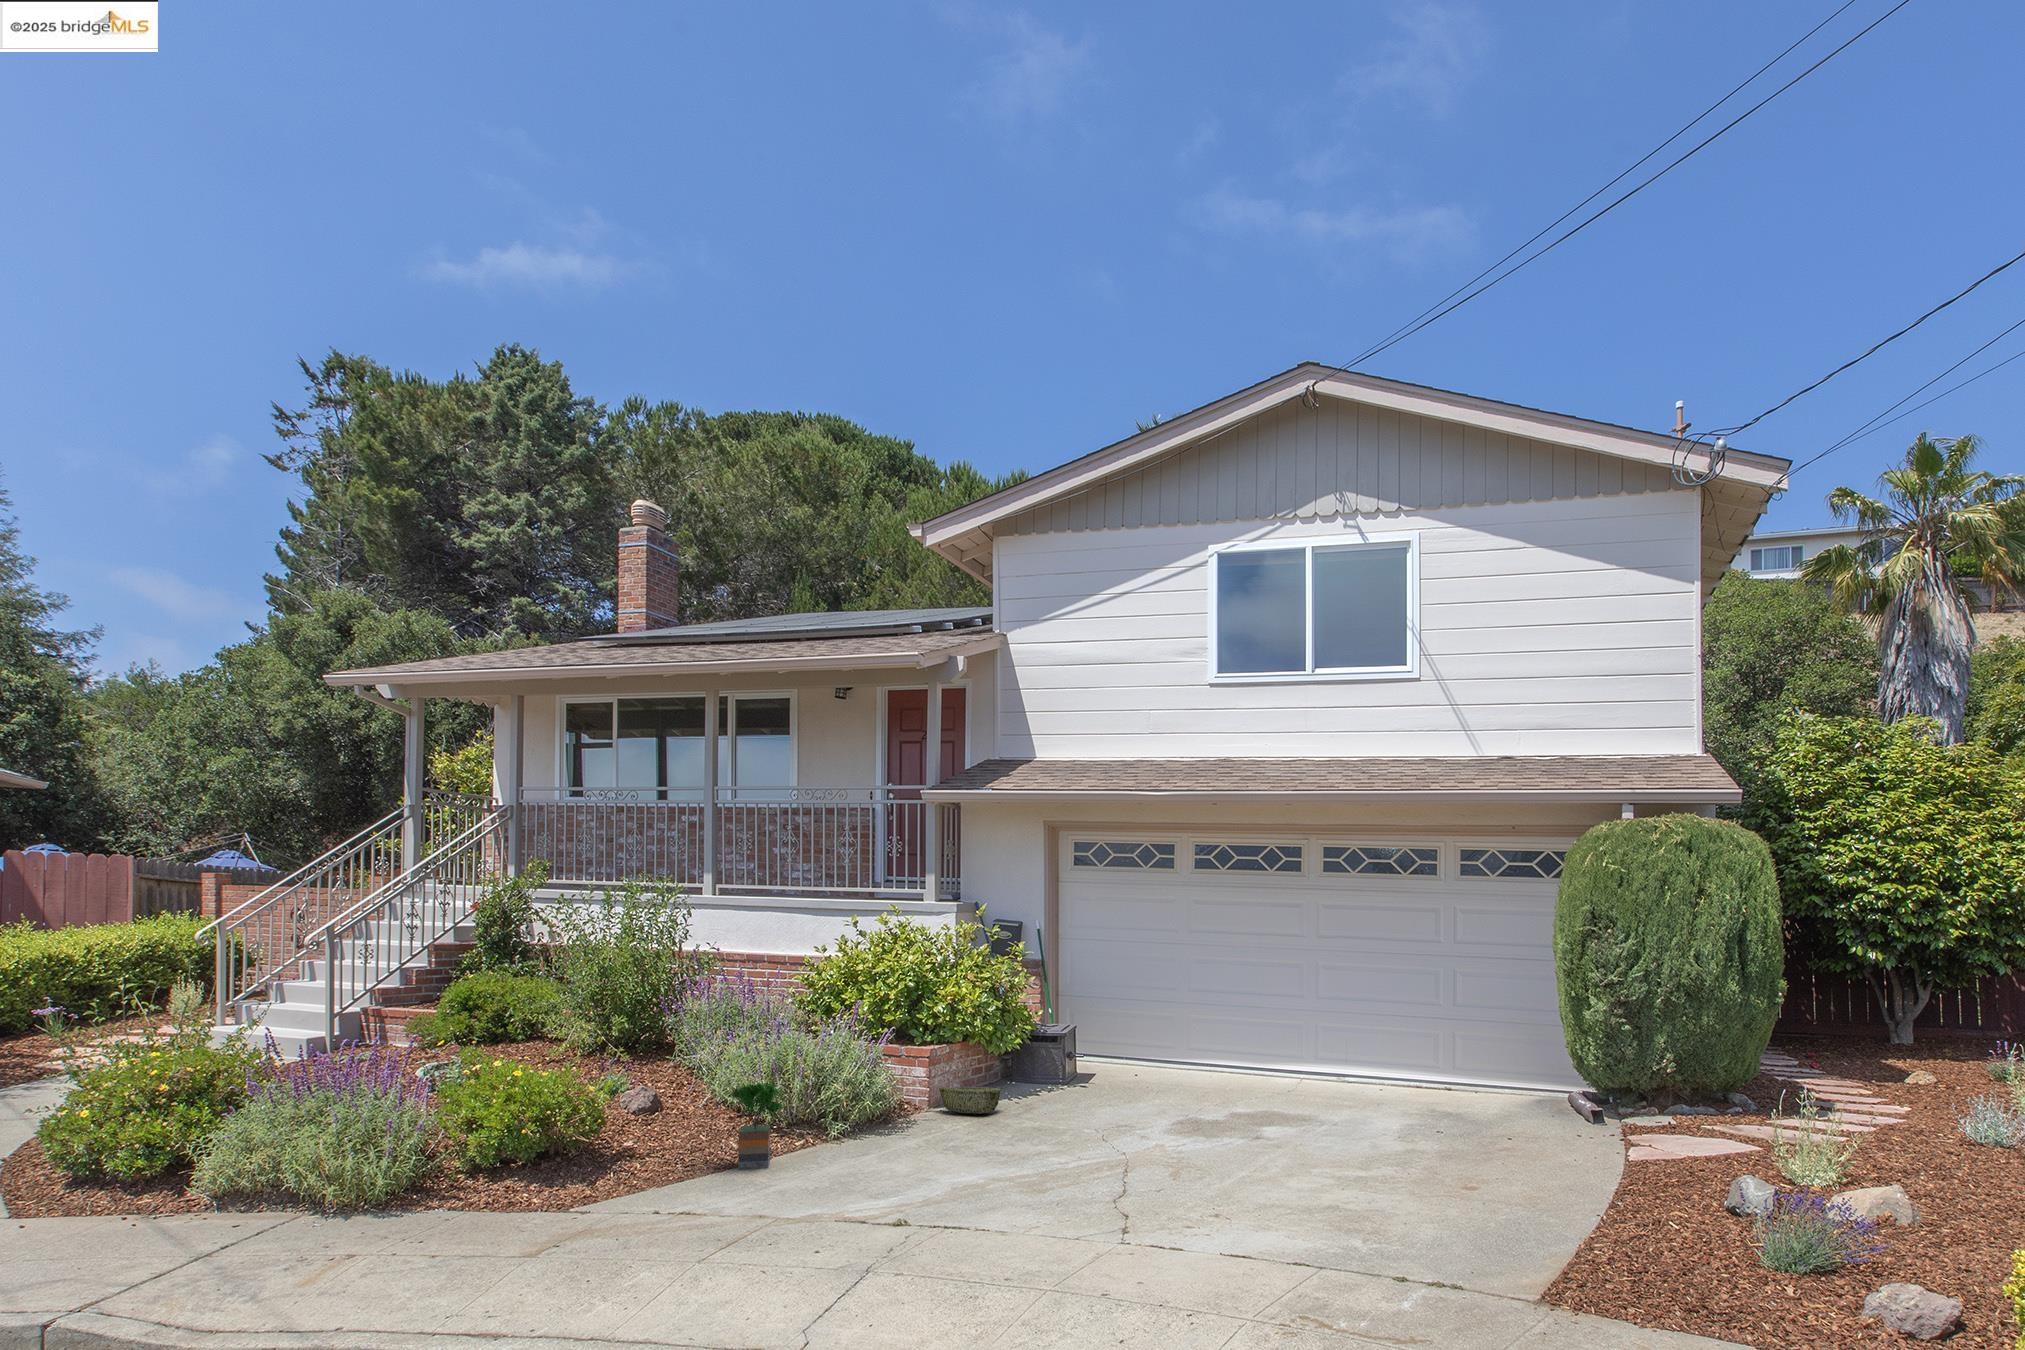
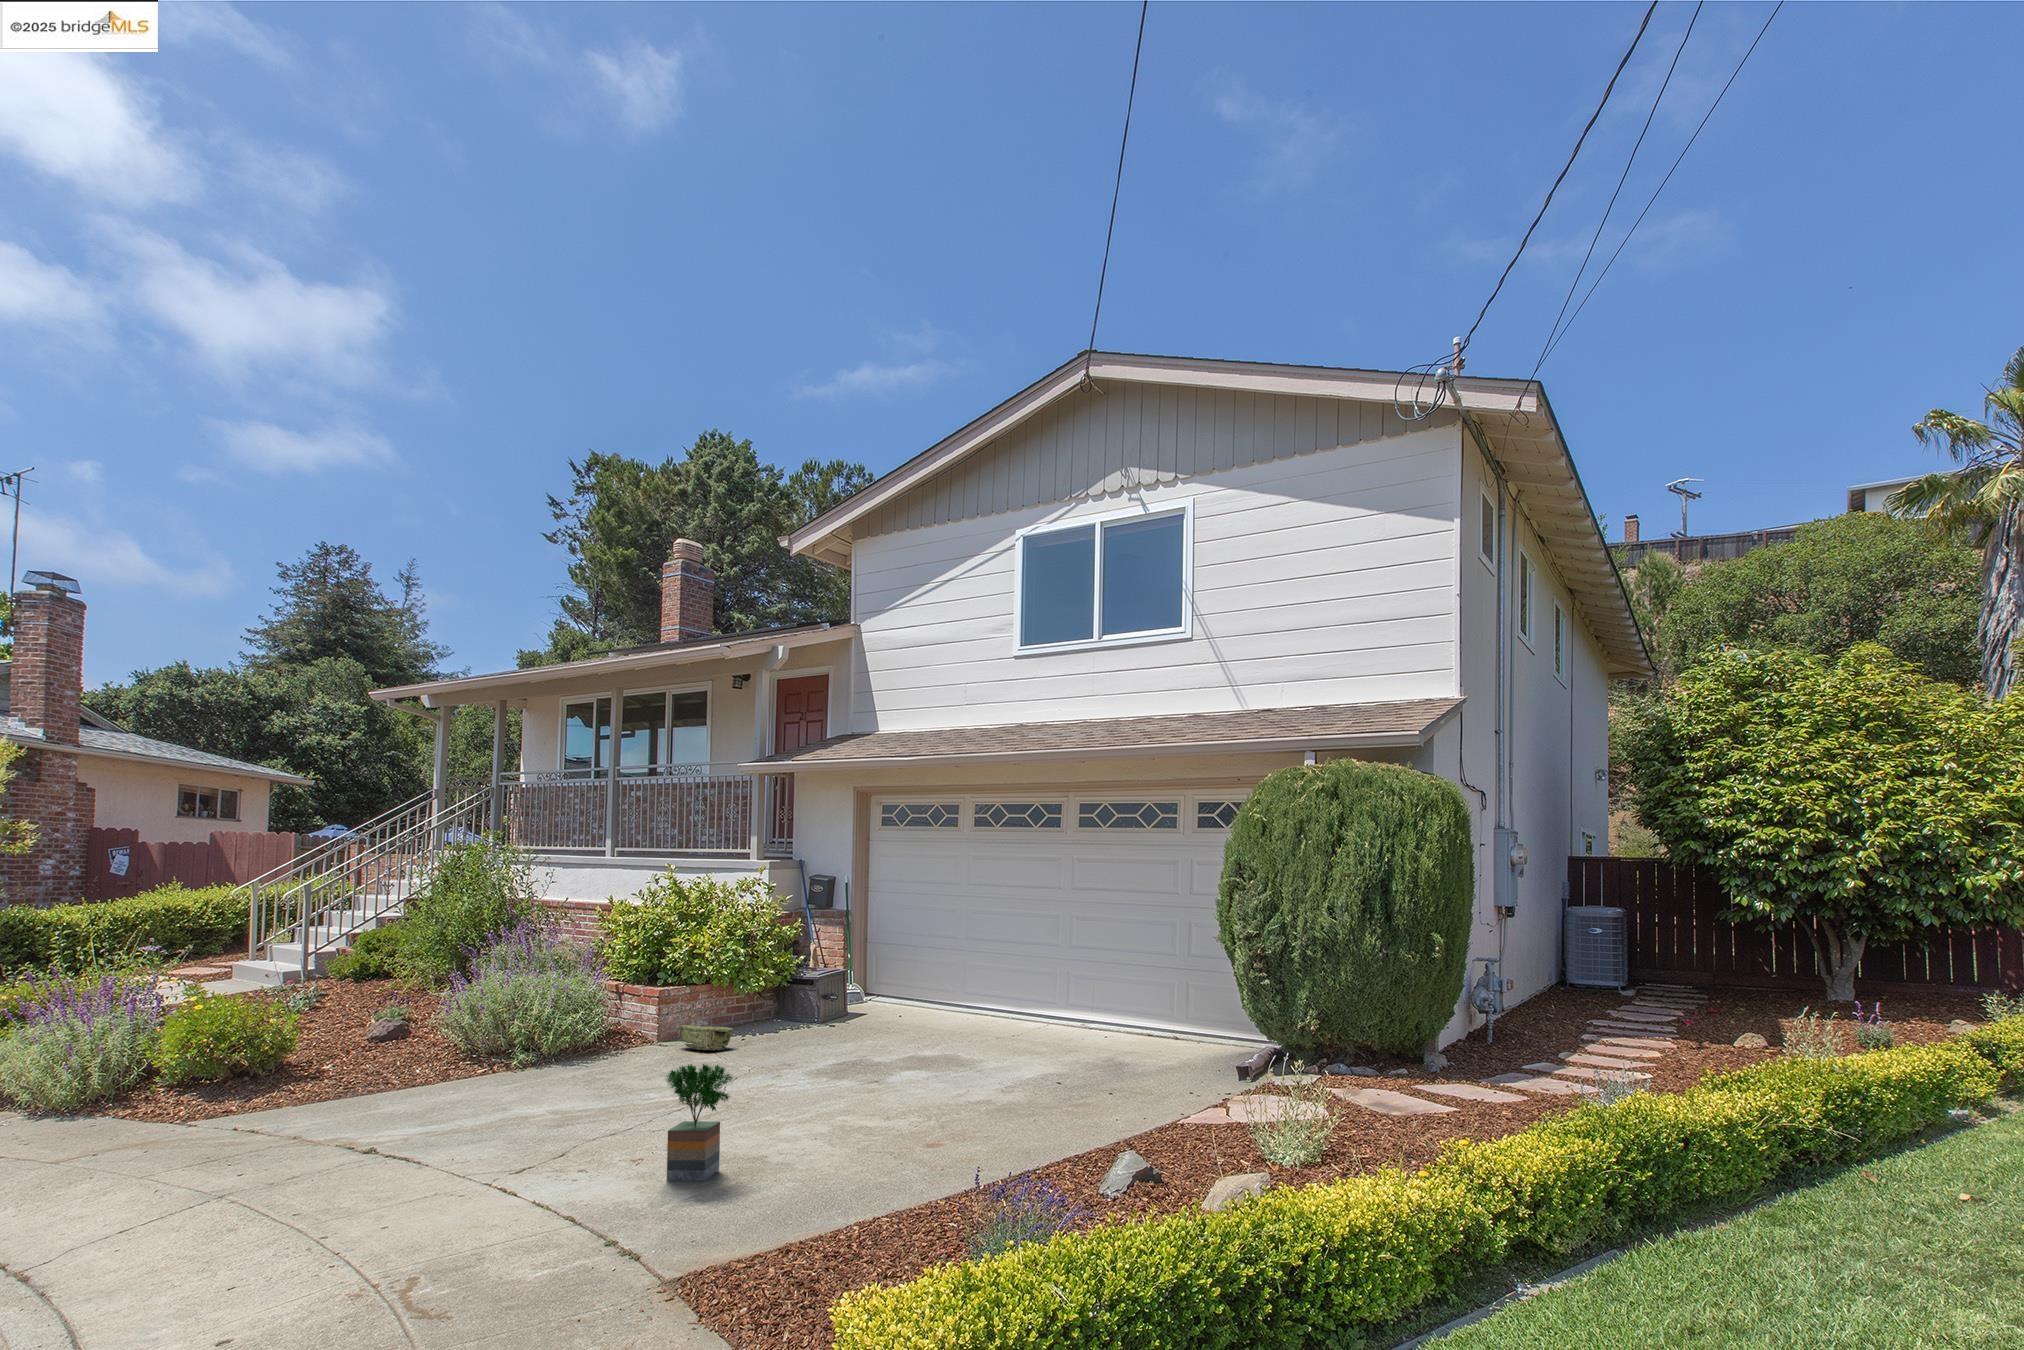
potted tree: present [731,1083,783,1170] -> present [666,1064,733,1181]

